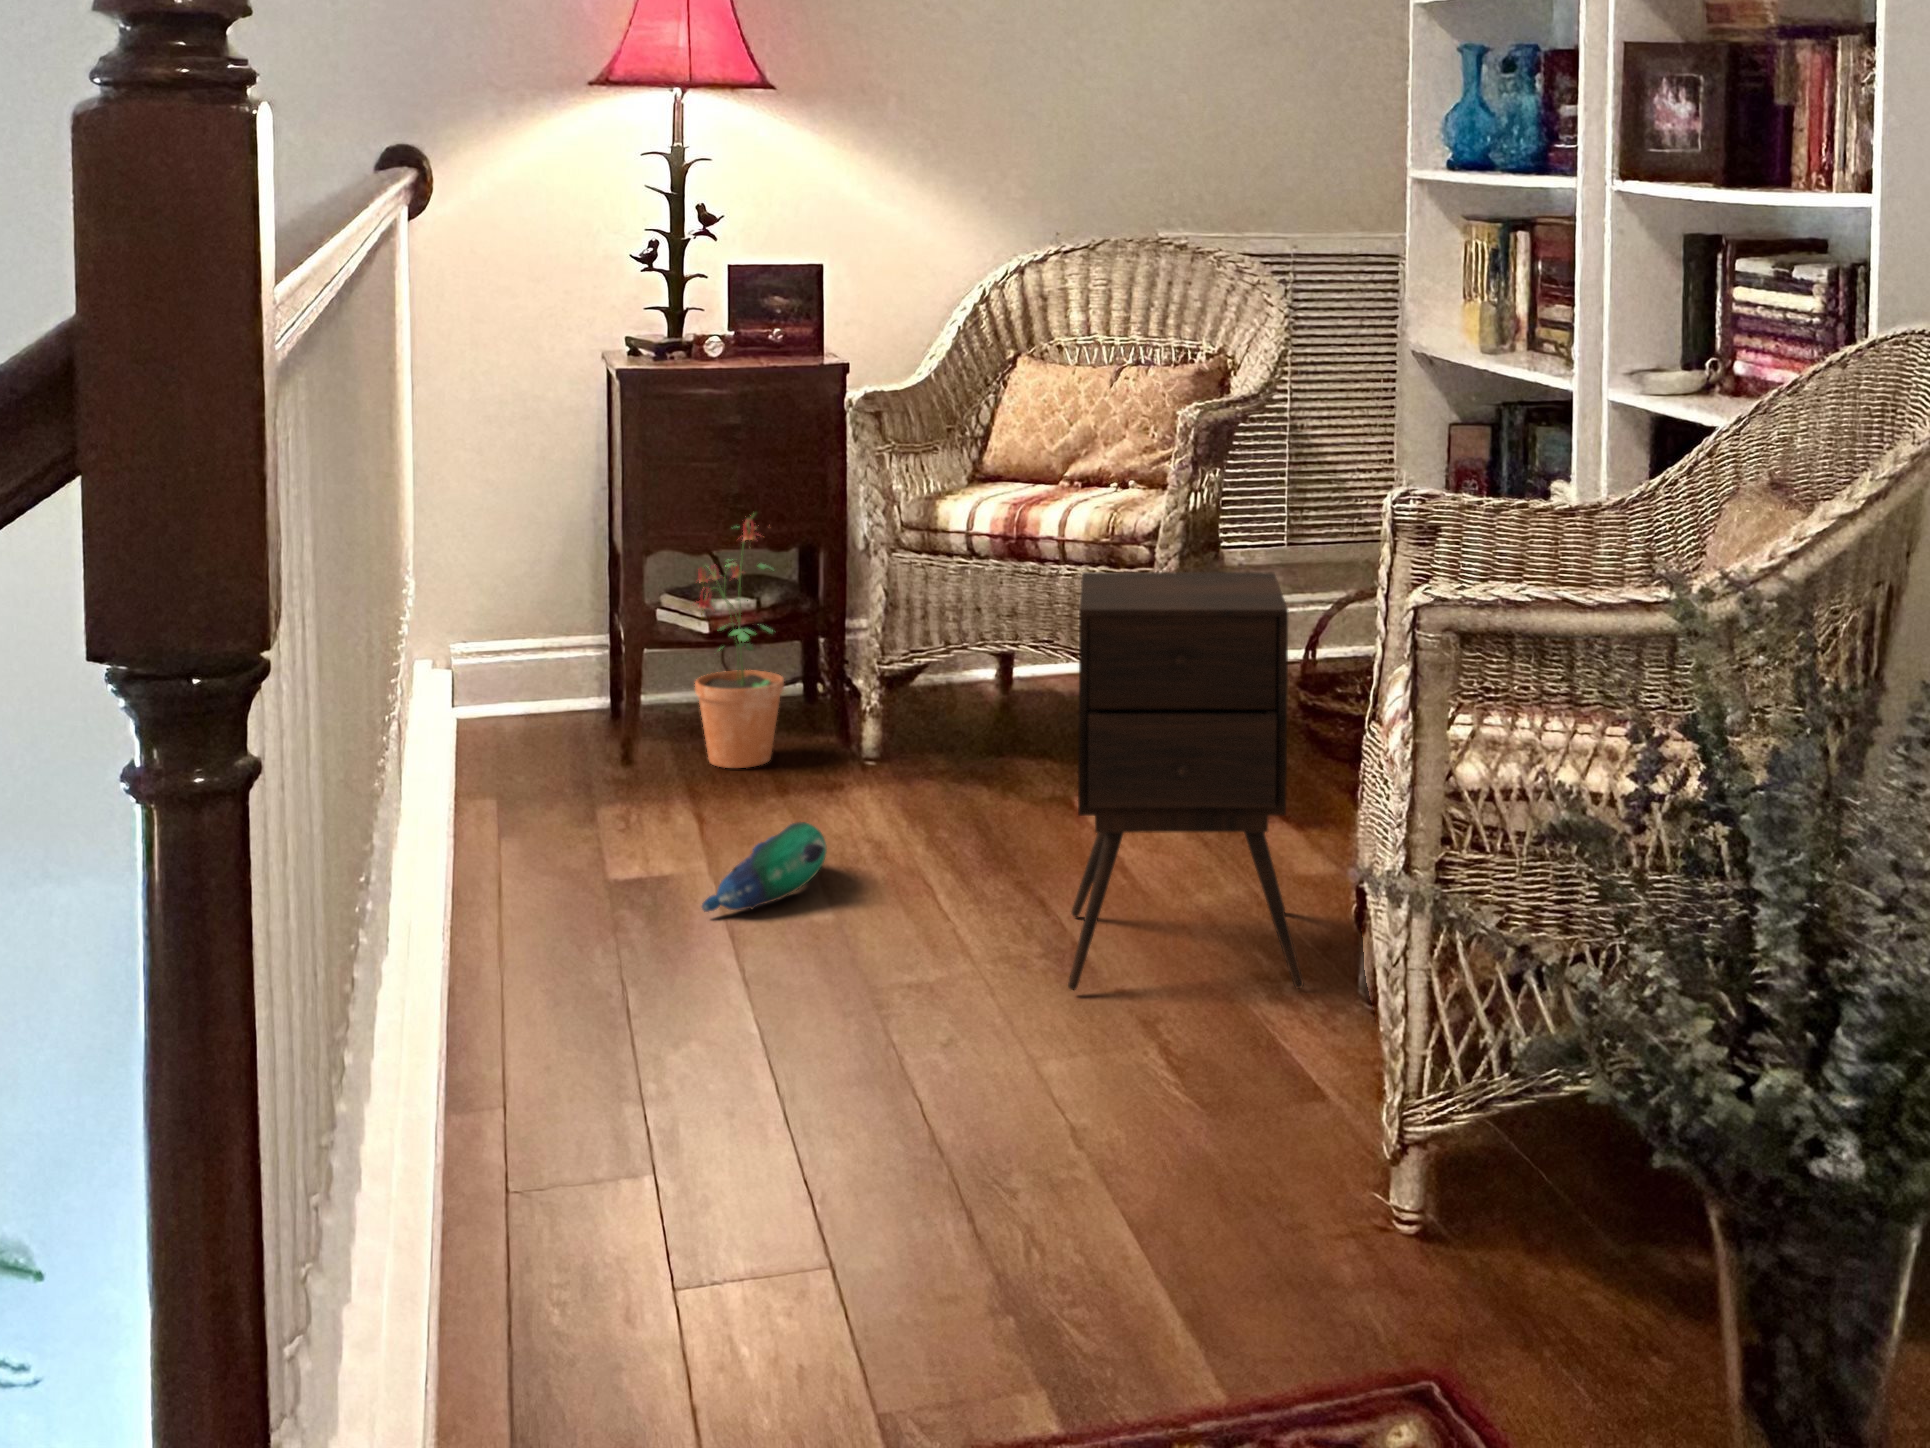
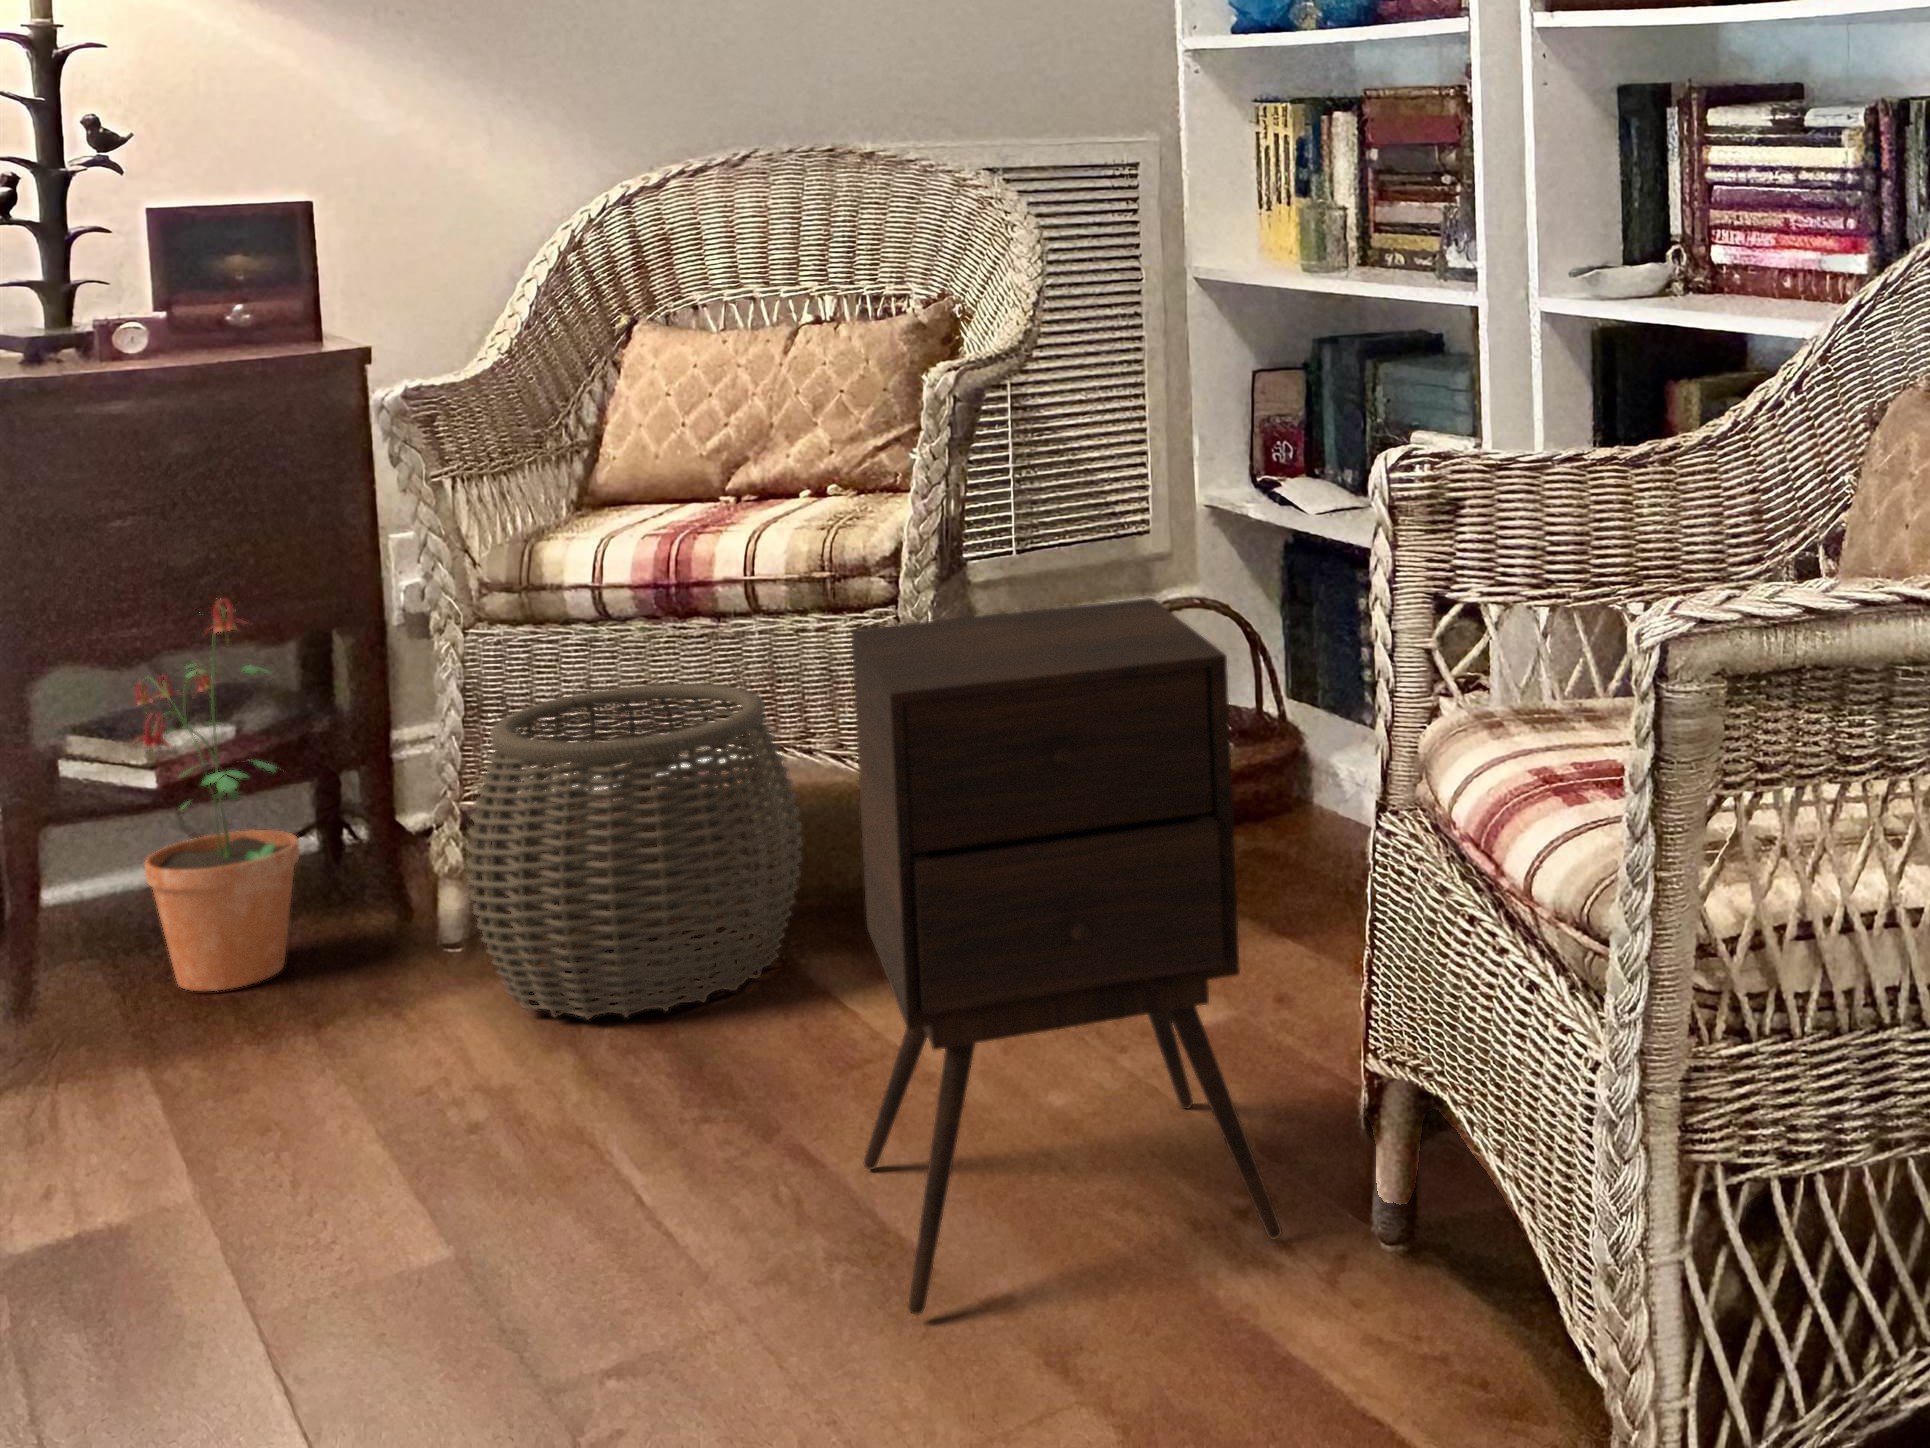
woven basket: none [874,603,1084,815] -> present [466,683,802,1019]
plush toy: present [702,822,827,912] -> none [210,1084,428,1277]

